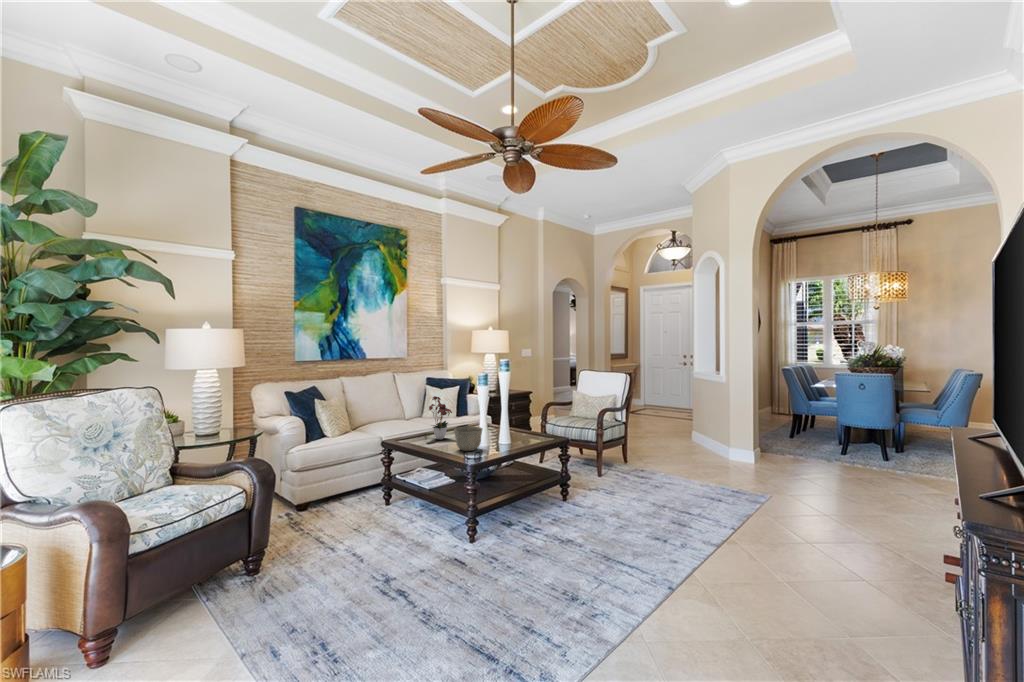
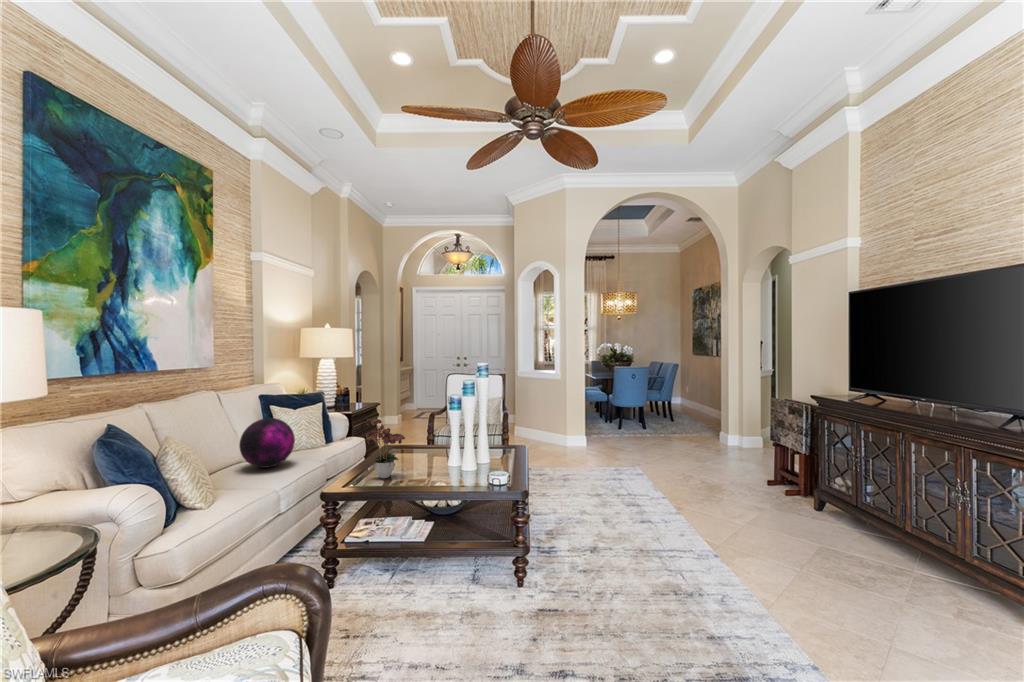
decorative orb: none [389,392,422,424] -> present [239,418,295,468]
ceramic bowl: present [454,426,483,451] -> none [443,451,482,485]

